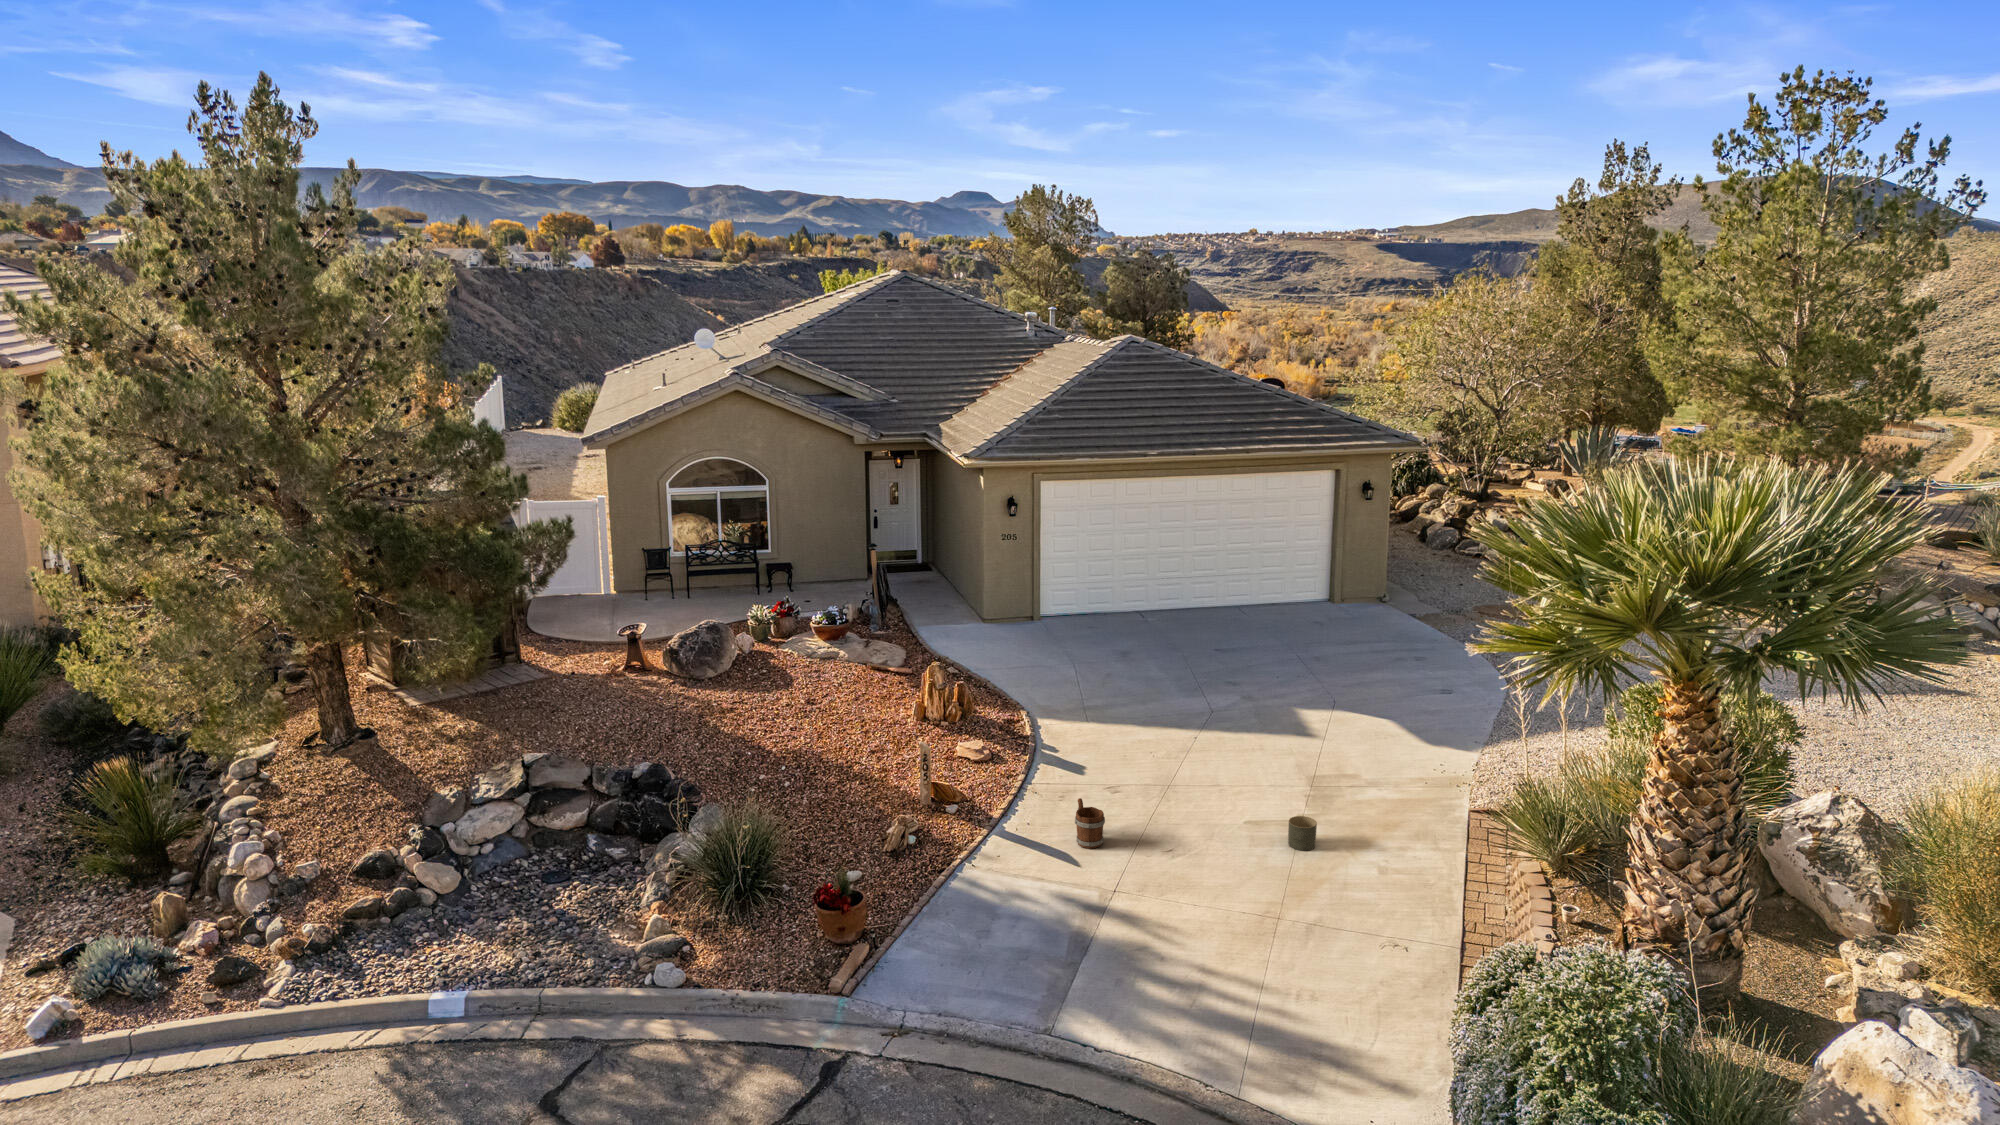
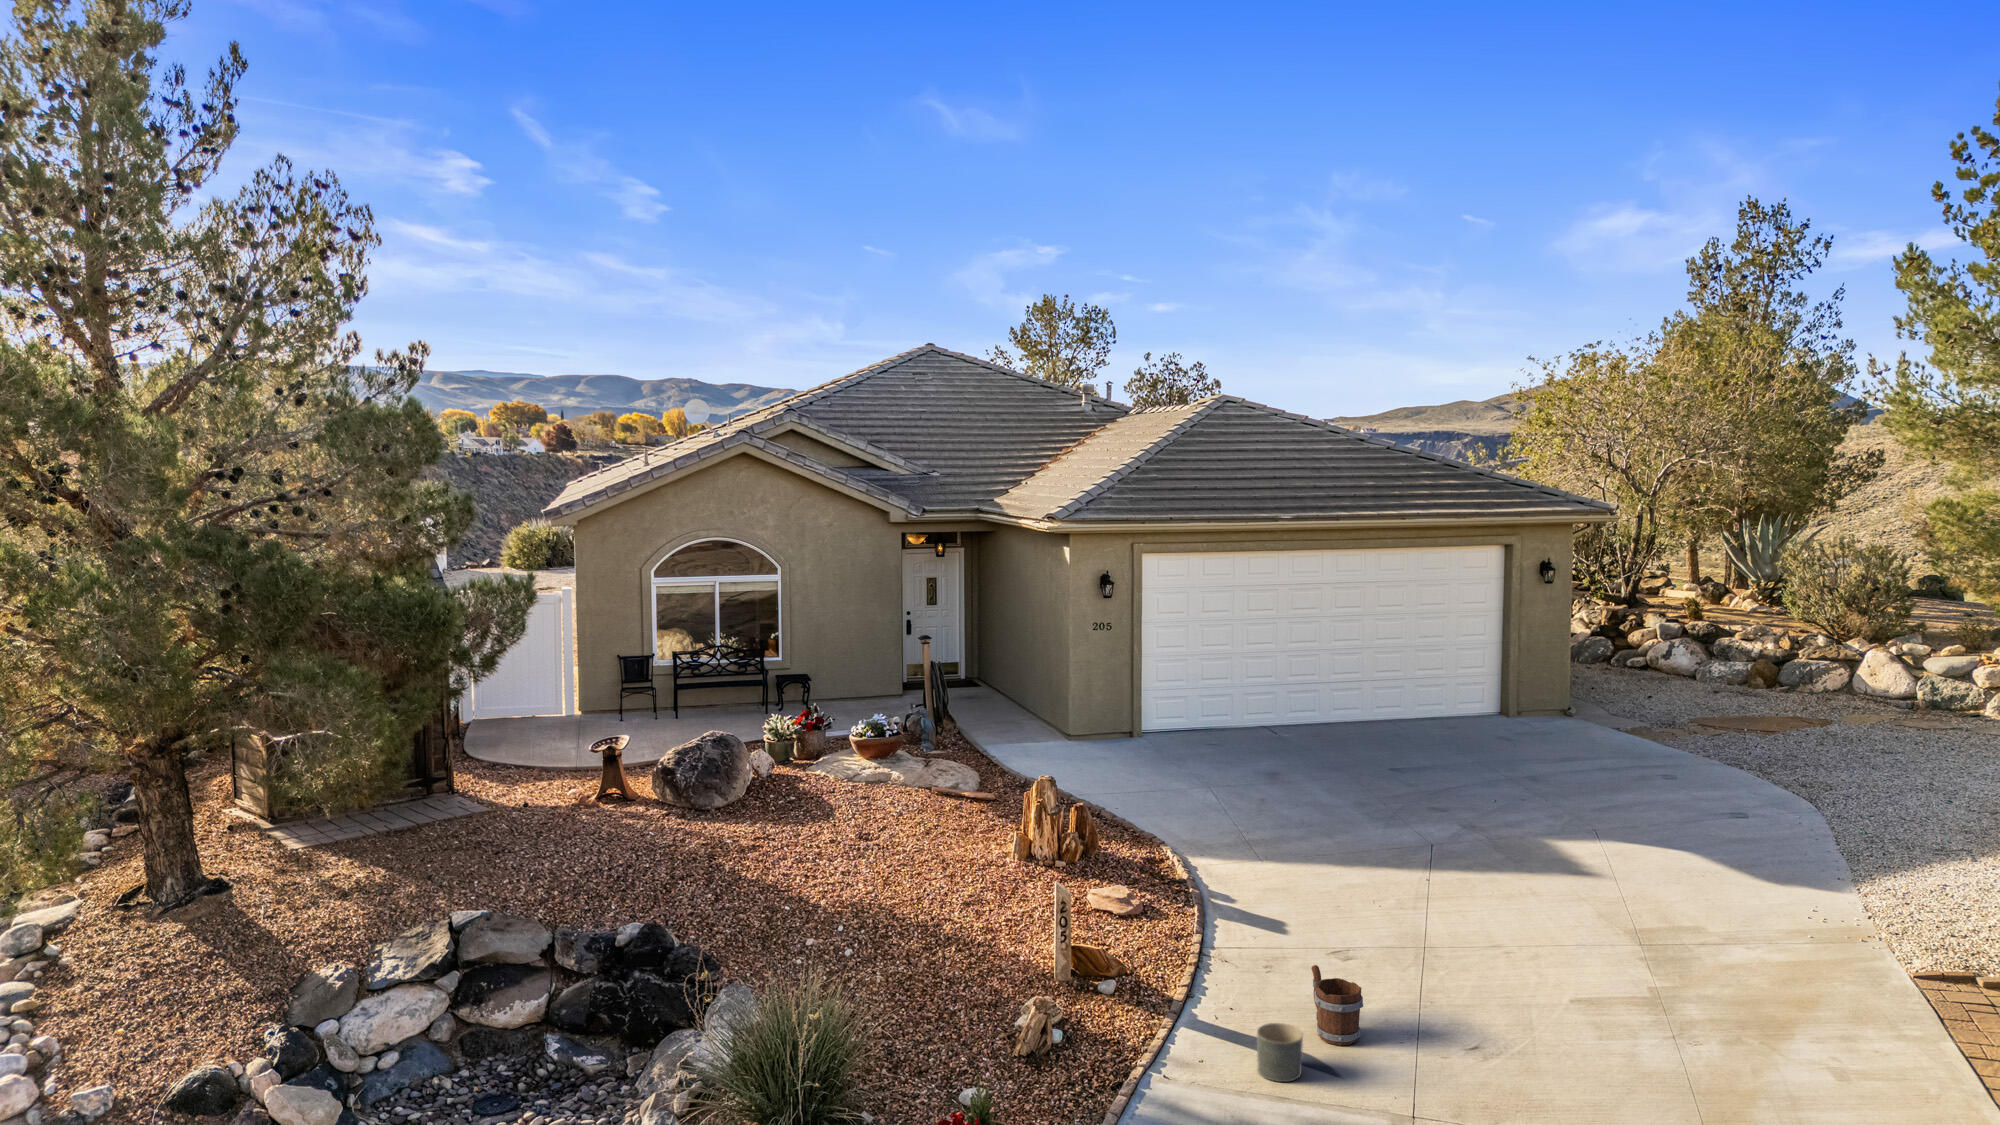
planter: present [1288,816,1317,851] -> present [1257,1023,1303,1082]

